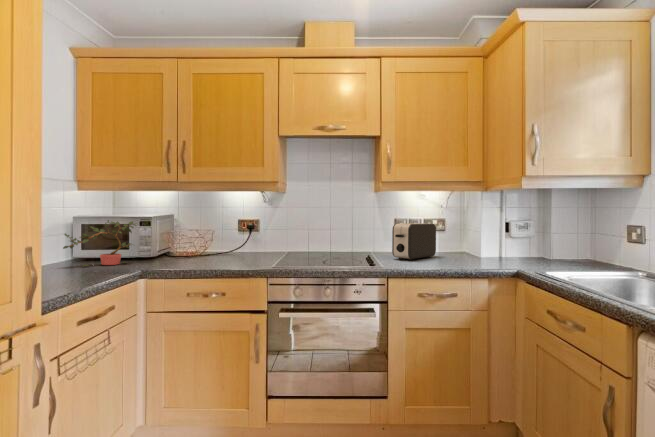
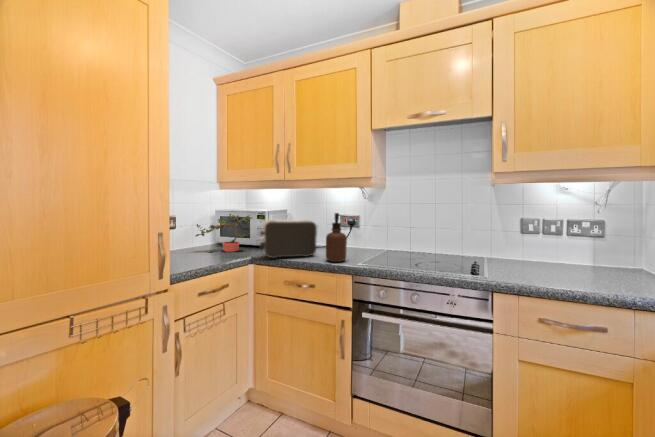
soap dispenser: none [236,216,257,263] -> present [326,213,347,262]
toaster: present [392,223,436,260] -> present [260,220,317,258]

